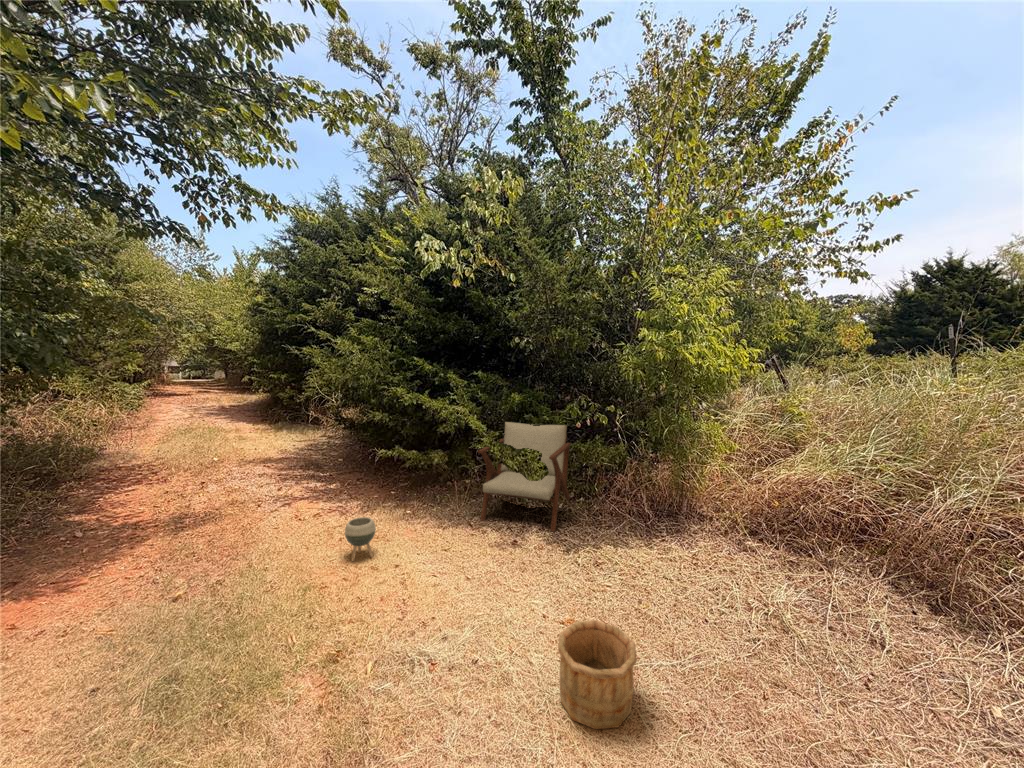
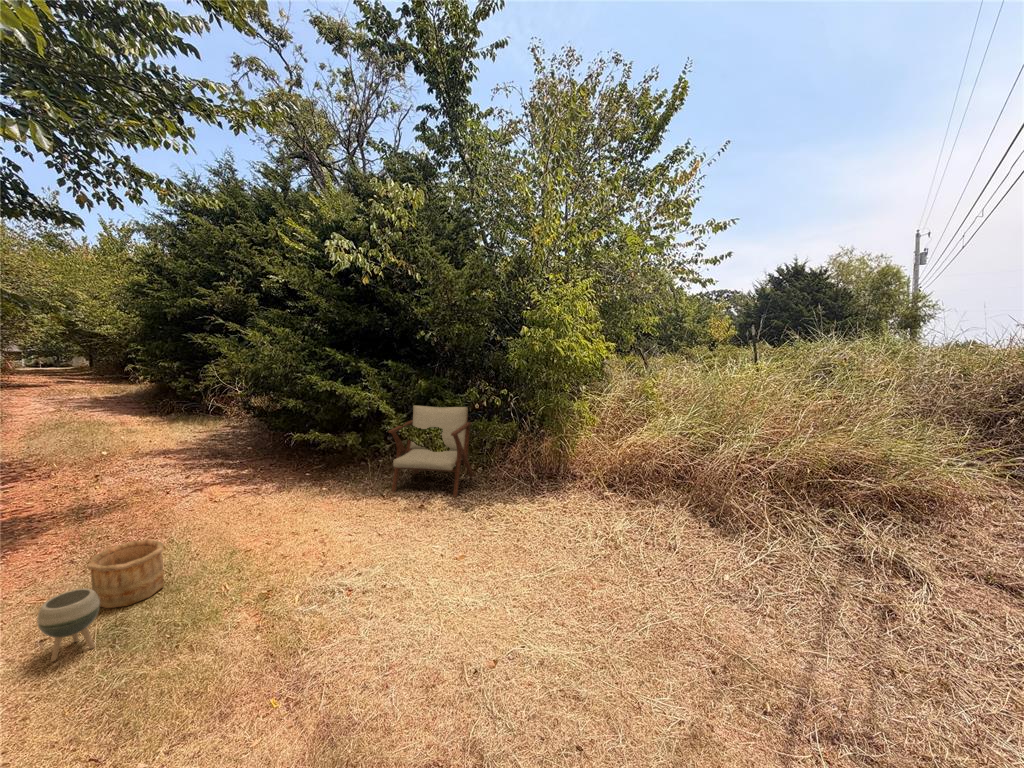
planter: present [345,517,376,561] -> present [37,588,100,661]
wooden bucket: present [558,620,637,729] -> present [88,539,163,608]

